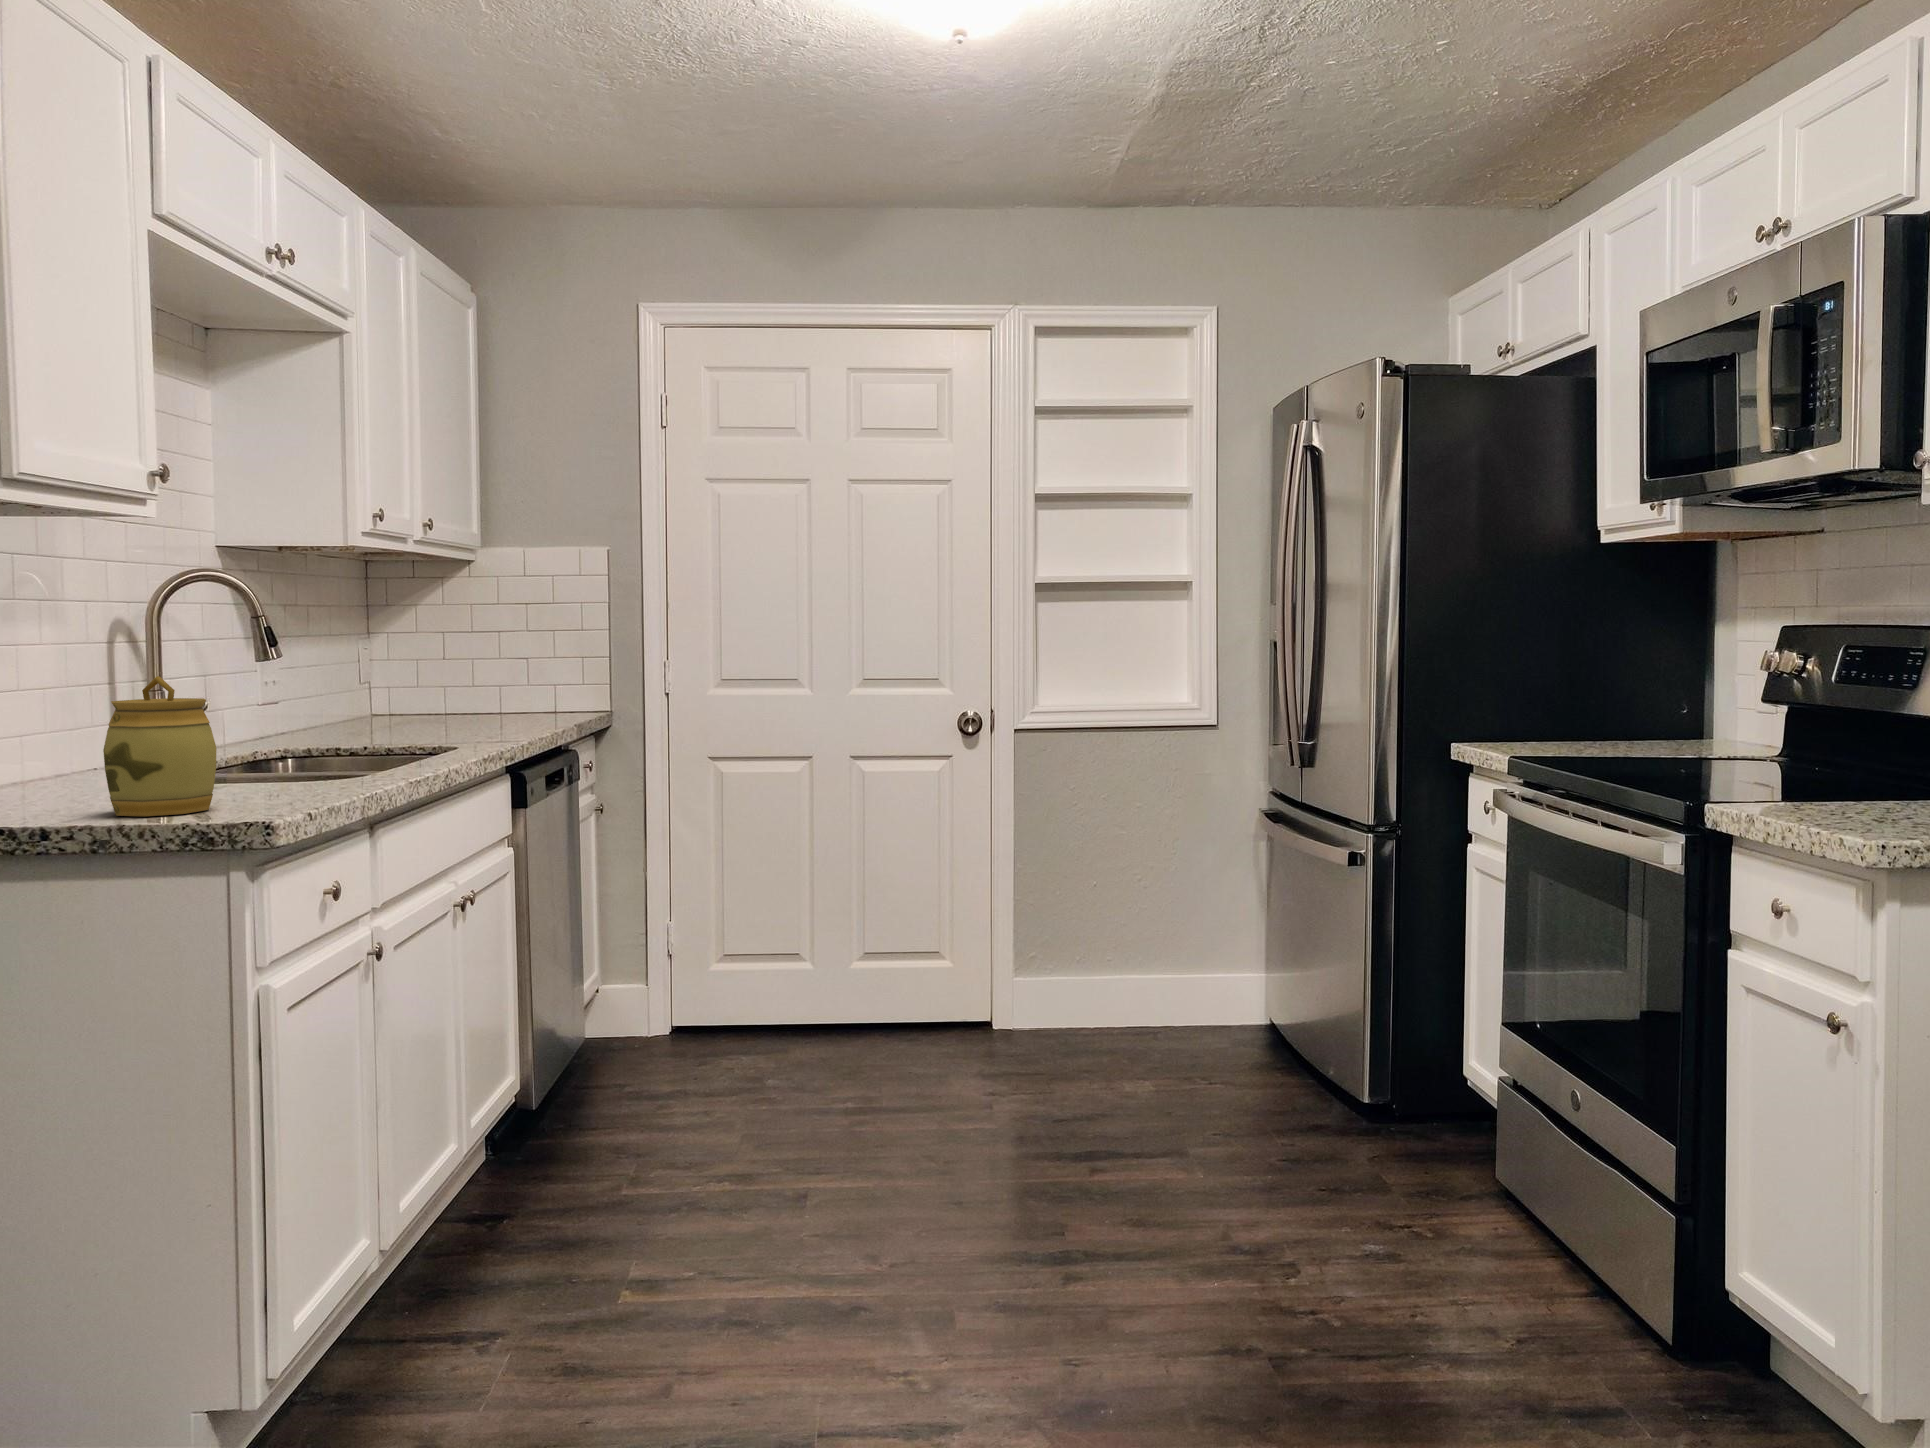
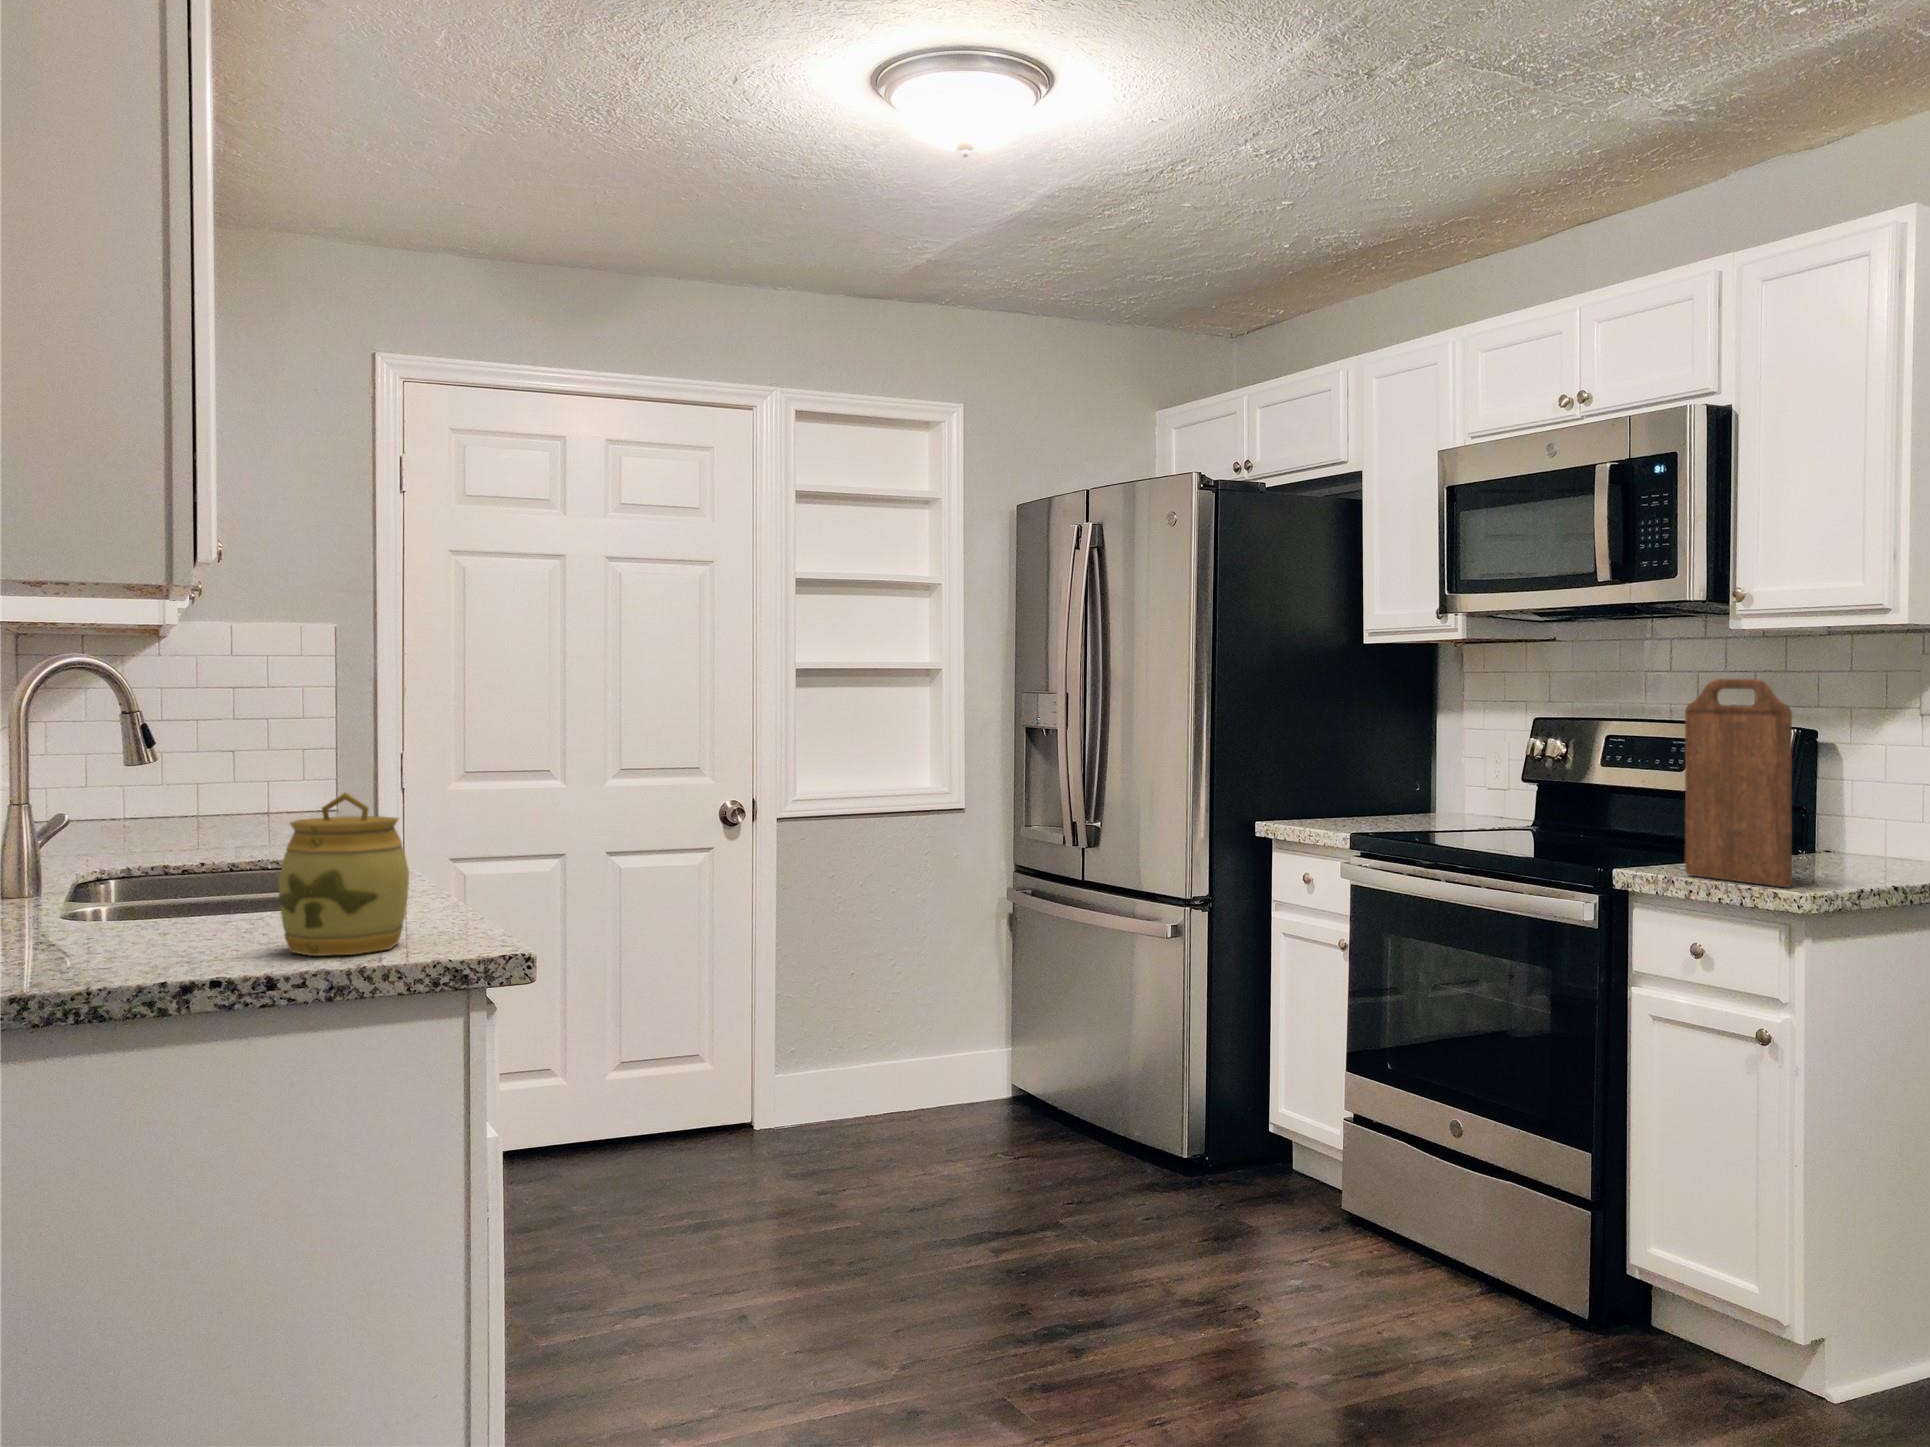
cutting board: none [1780,560,1882,833] -> present [1685,679,1792,887]

